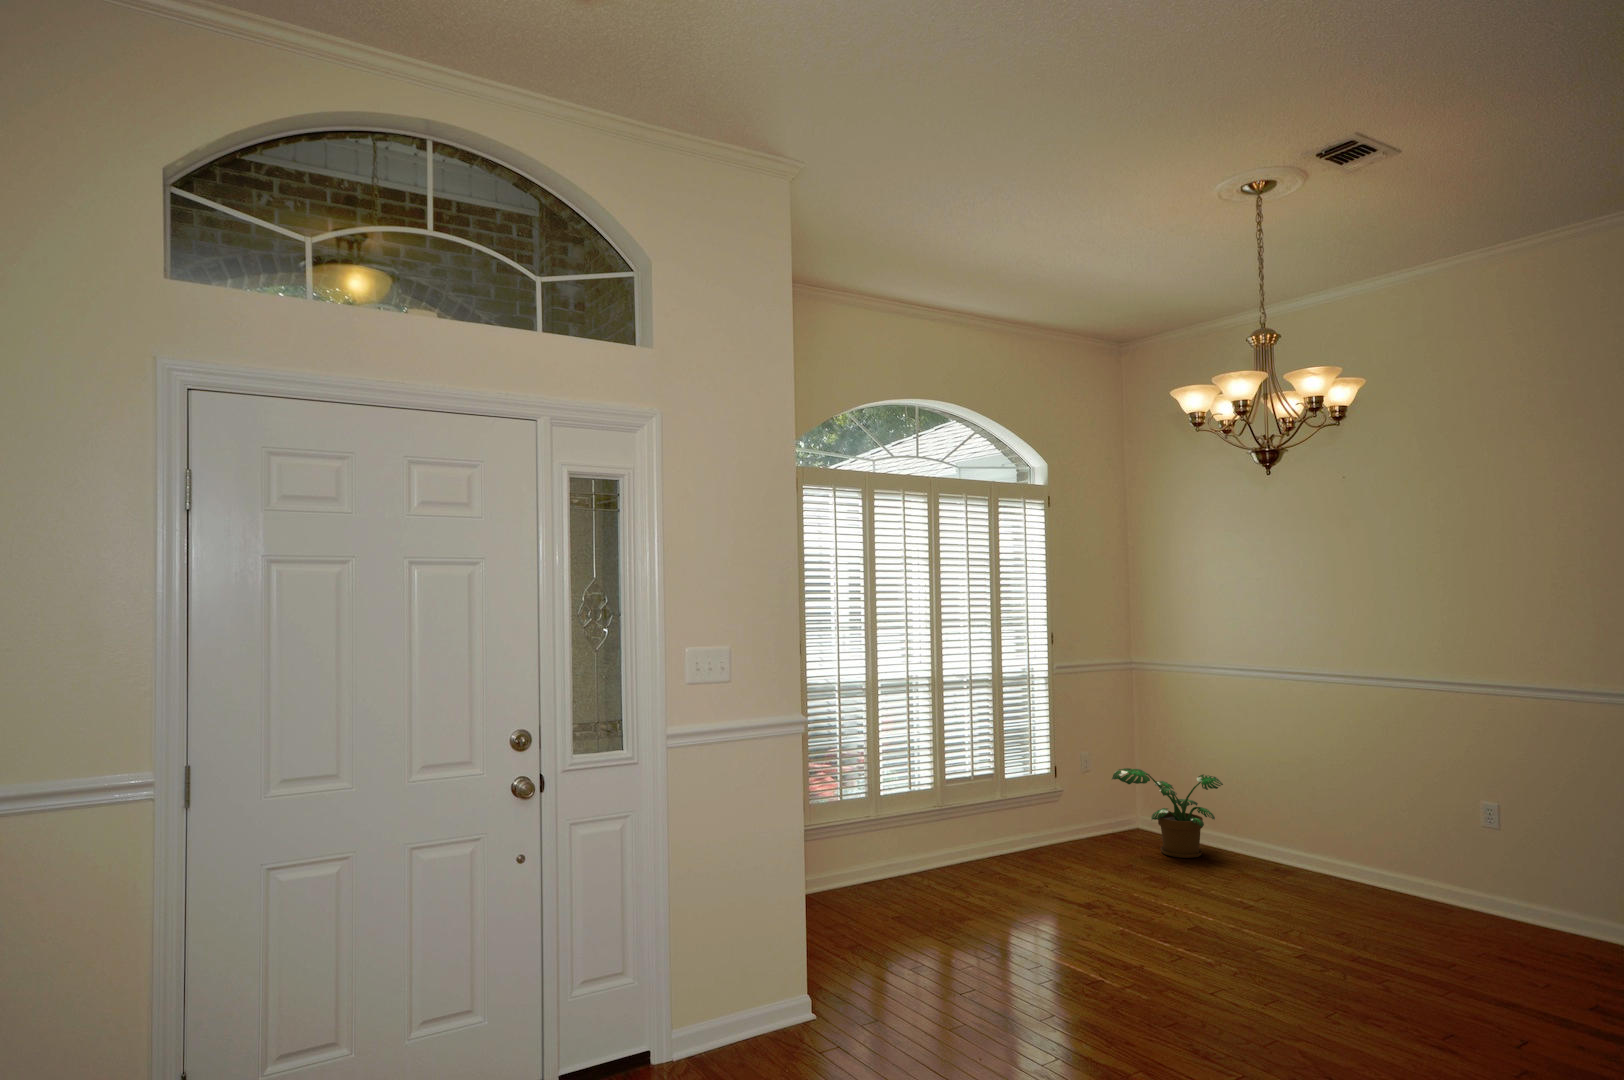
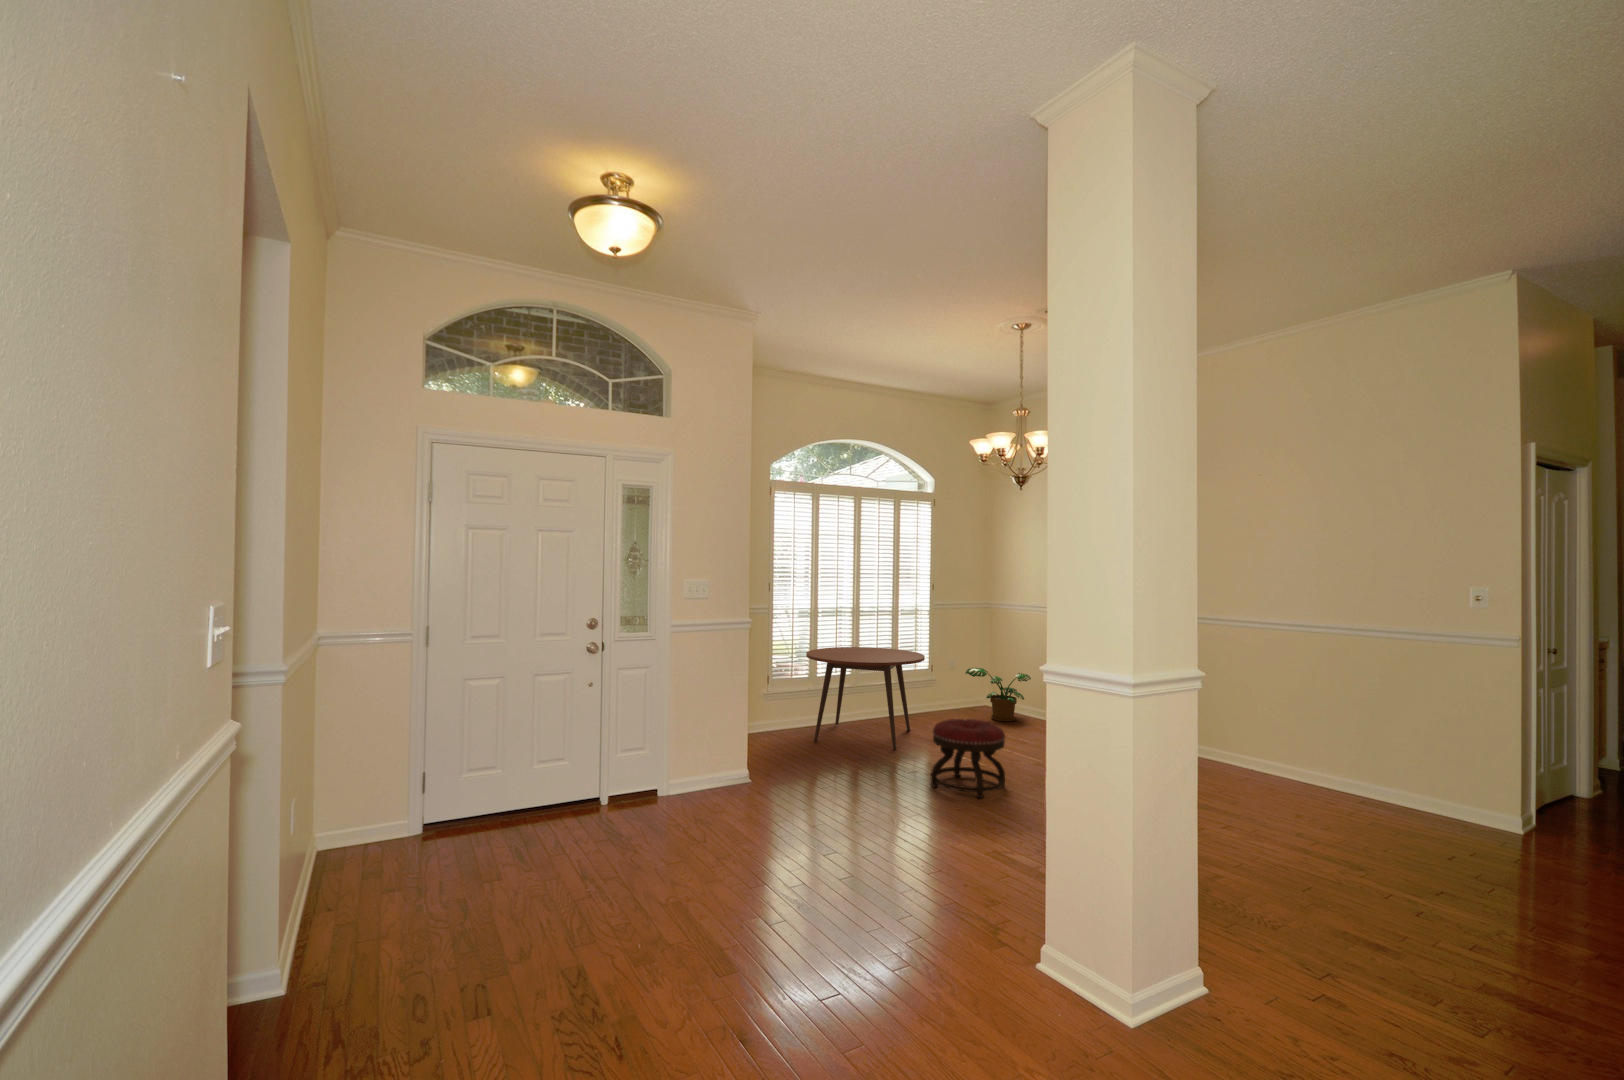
dining table: none [869,743,1074,928] -> present [806,647,925,750]
ottoman: none [1144,878,1284,1035] -> present [931,719,1005,798]

